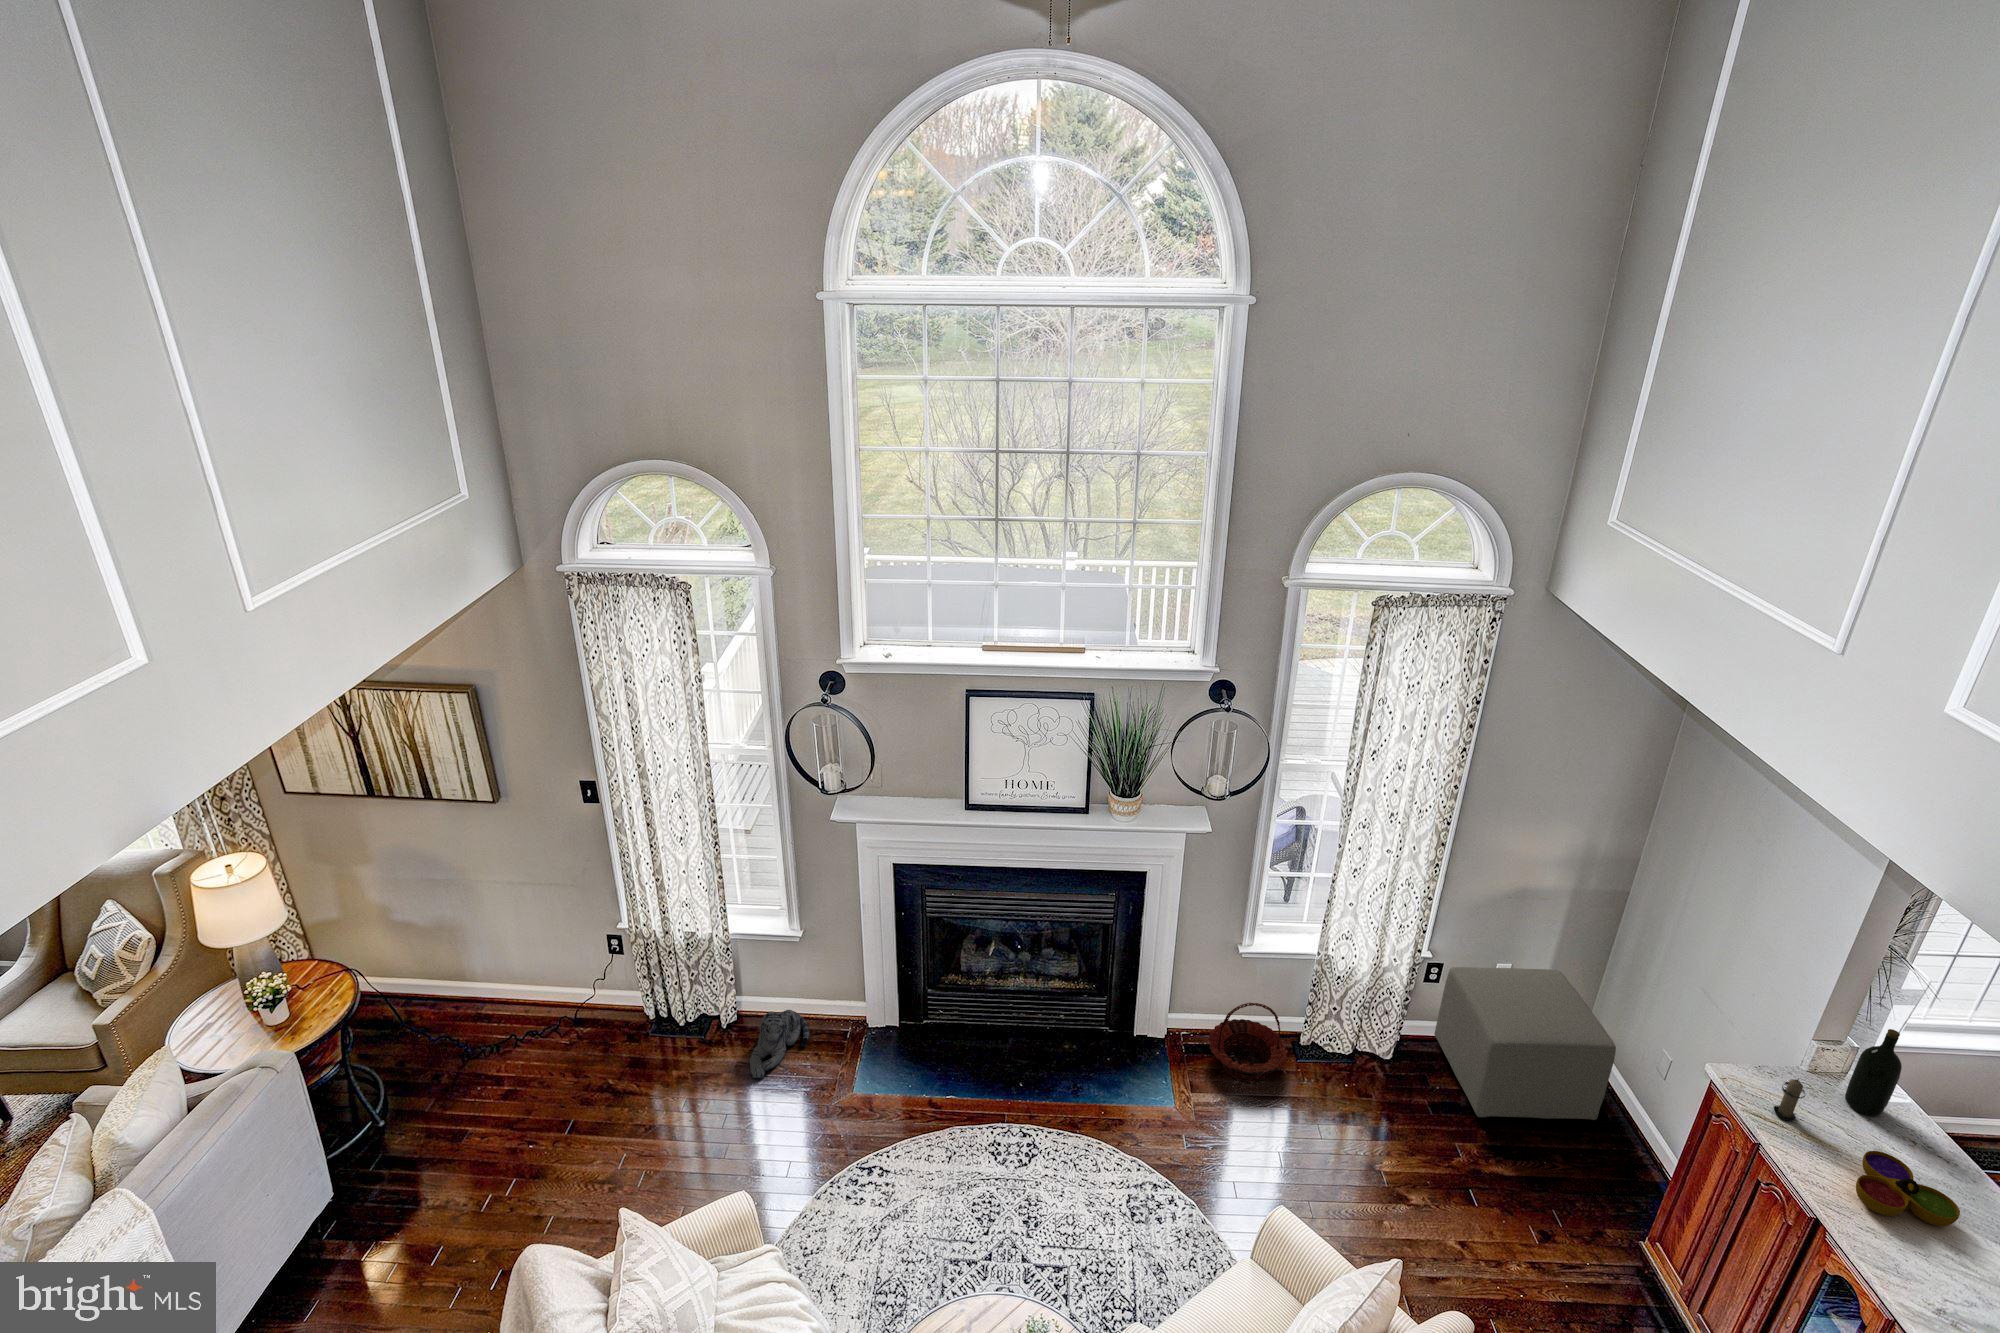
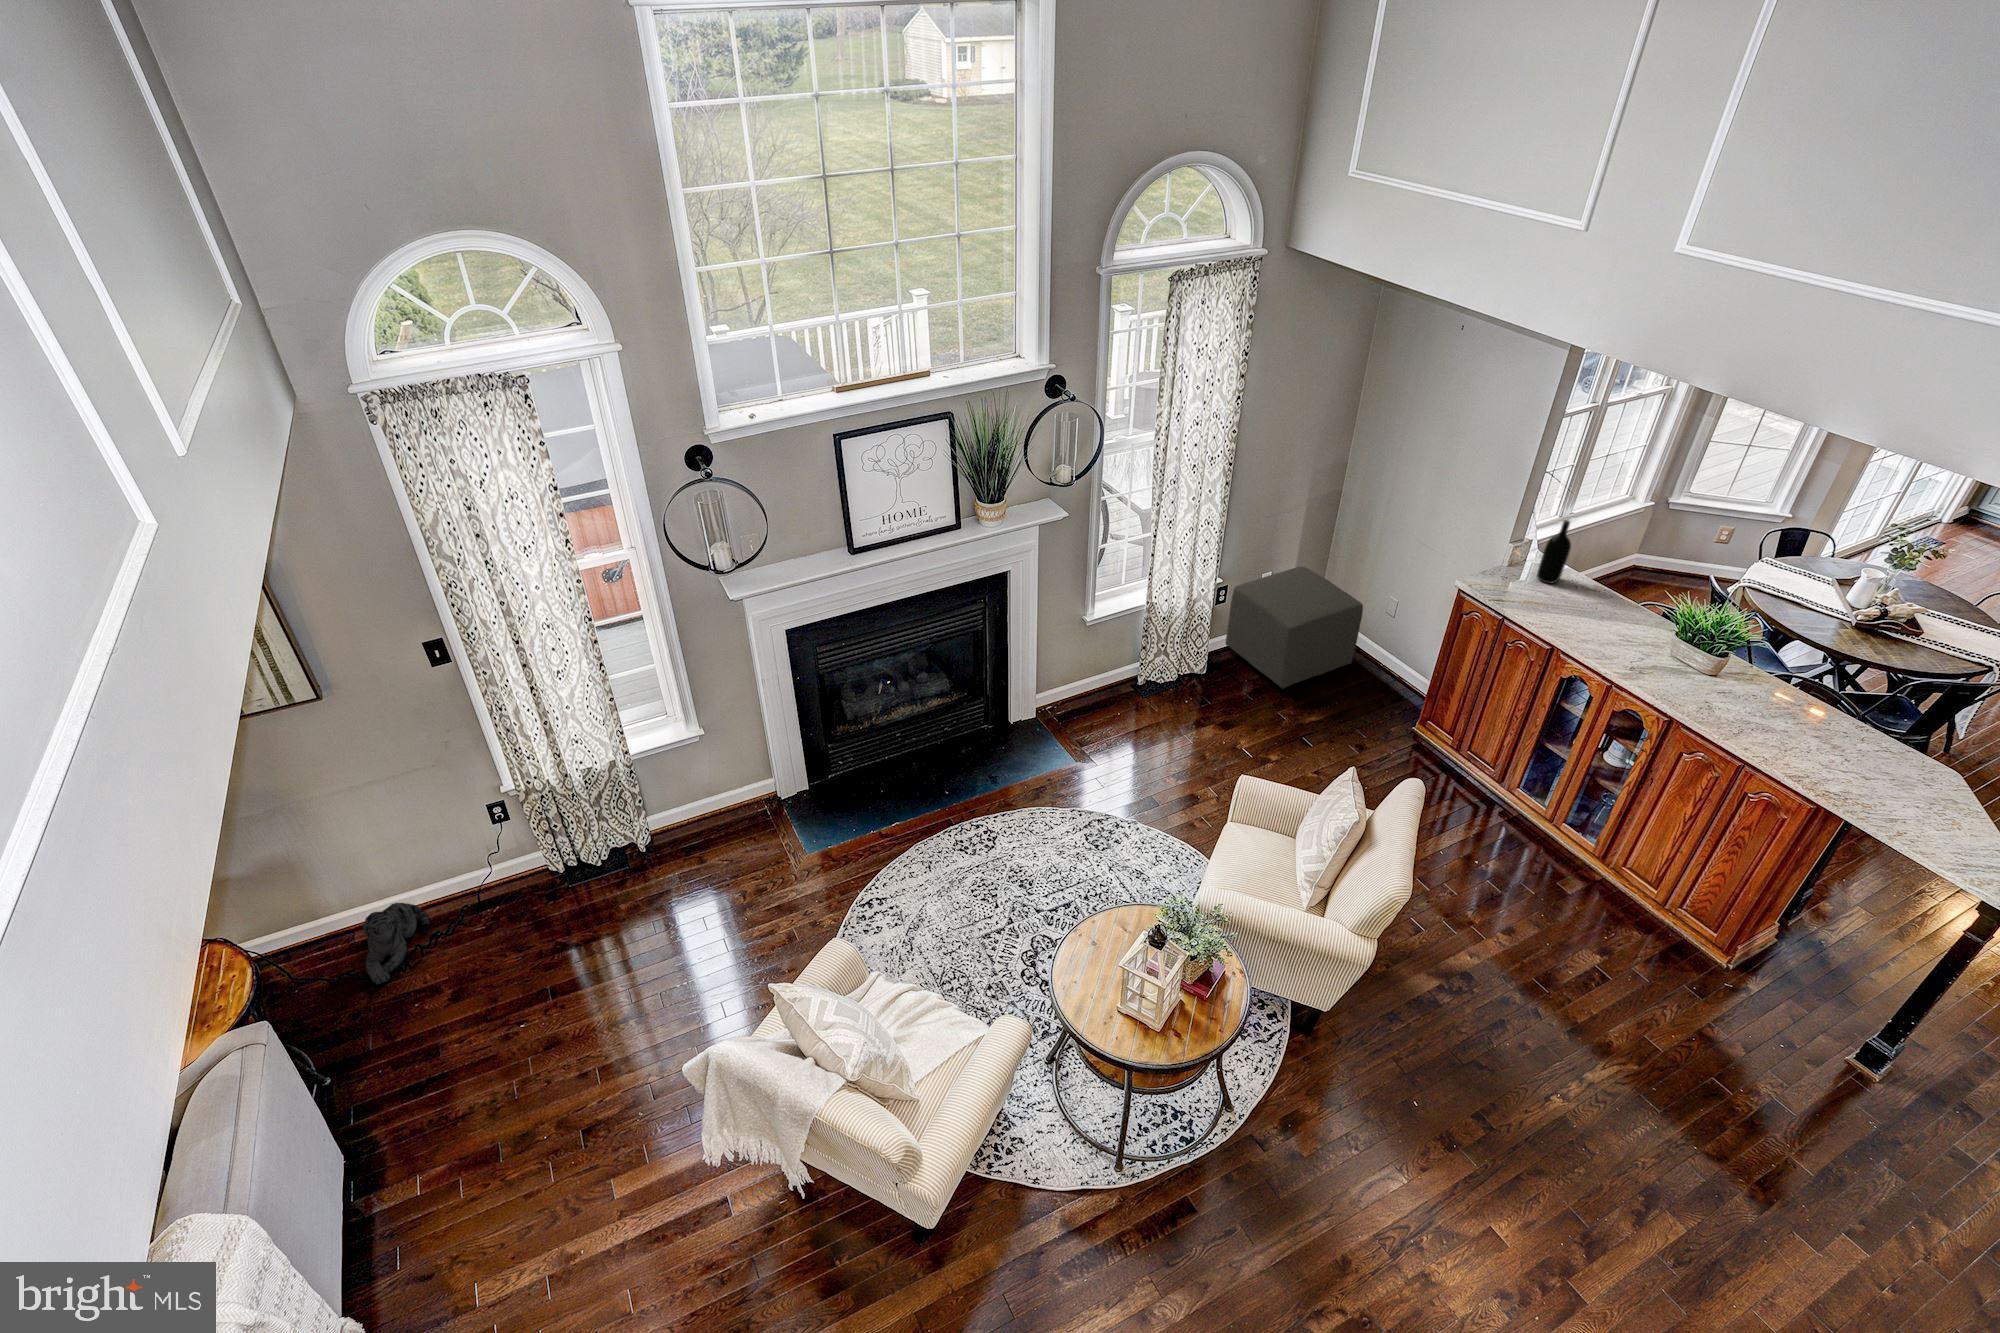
basket: present [1208,1003,1288,1083] -> none [1077,659,1143,726]
plush toy: present [750,1010,810,1078] -> present [363,903,430,984]
candle: present [1774,1078,1805,1121] -> none [1506,570,1530,602]
decorative bowl: present [1856,1151,1960,1226] -> none [1570,599,1630,635]

